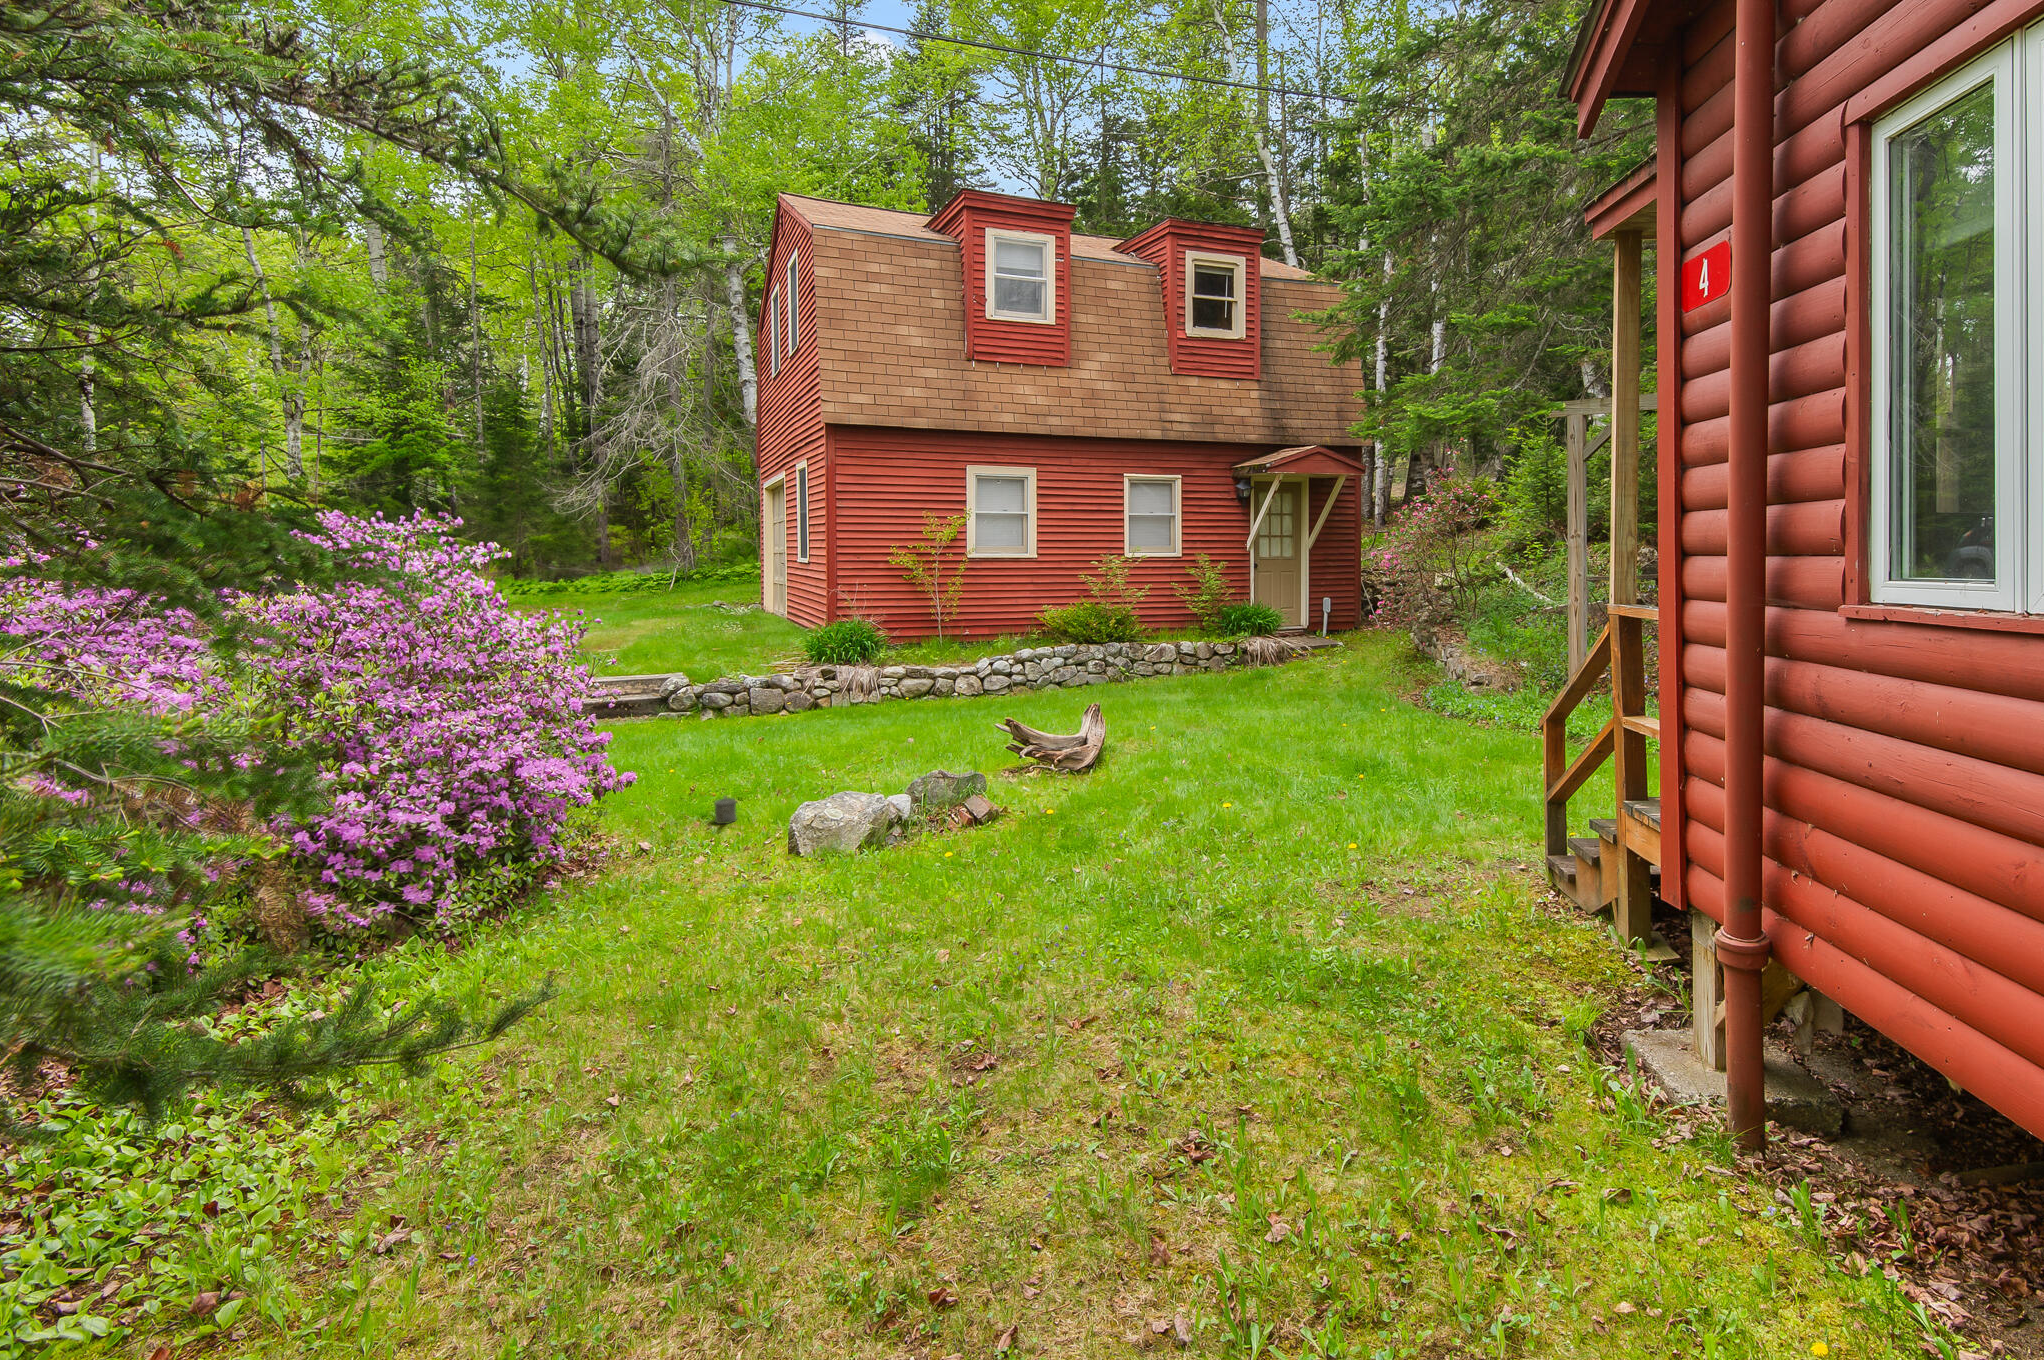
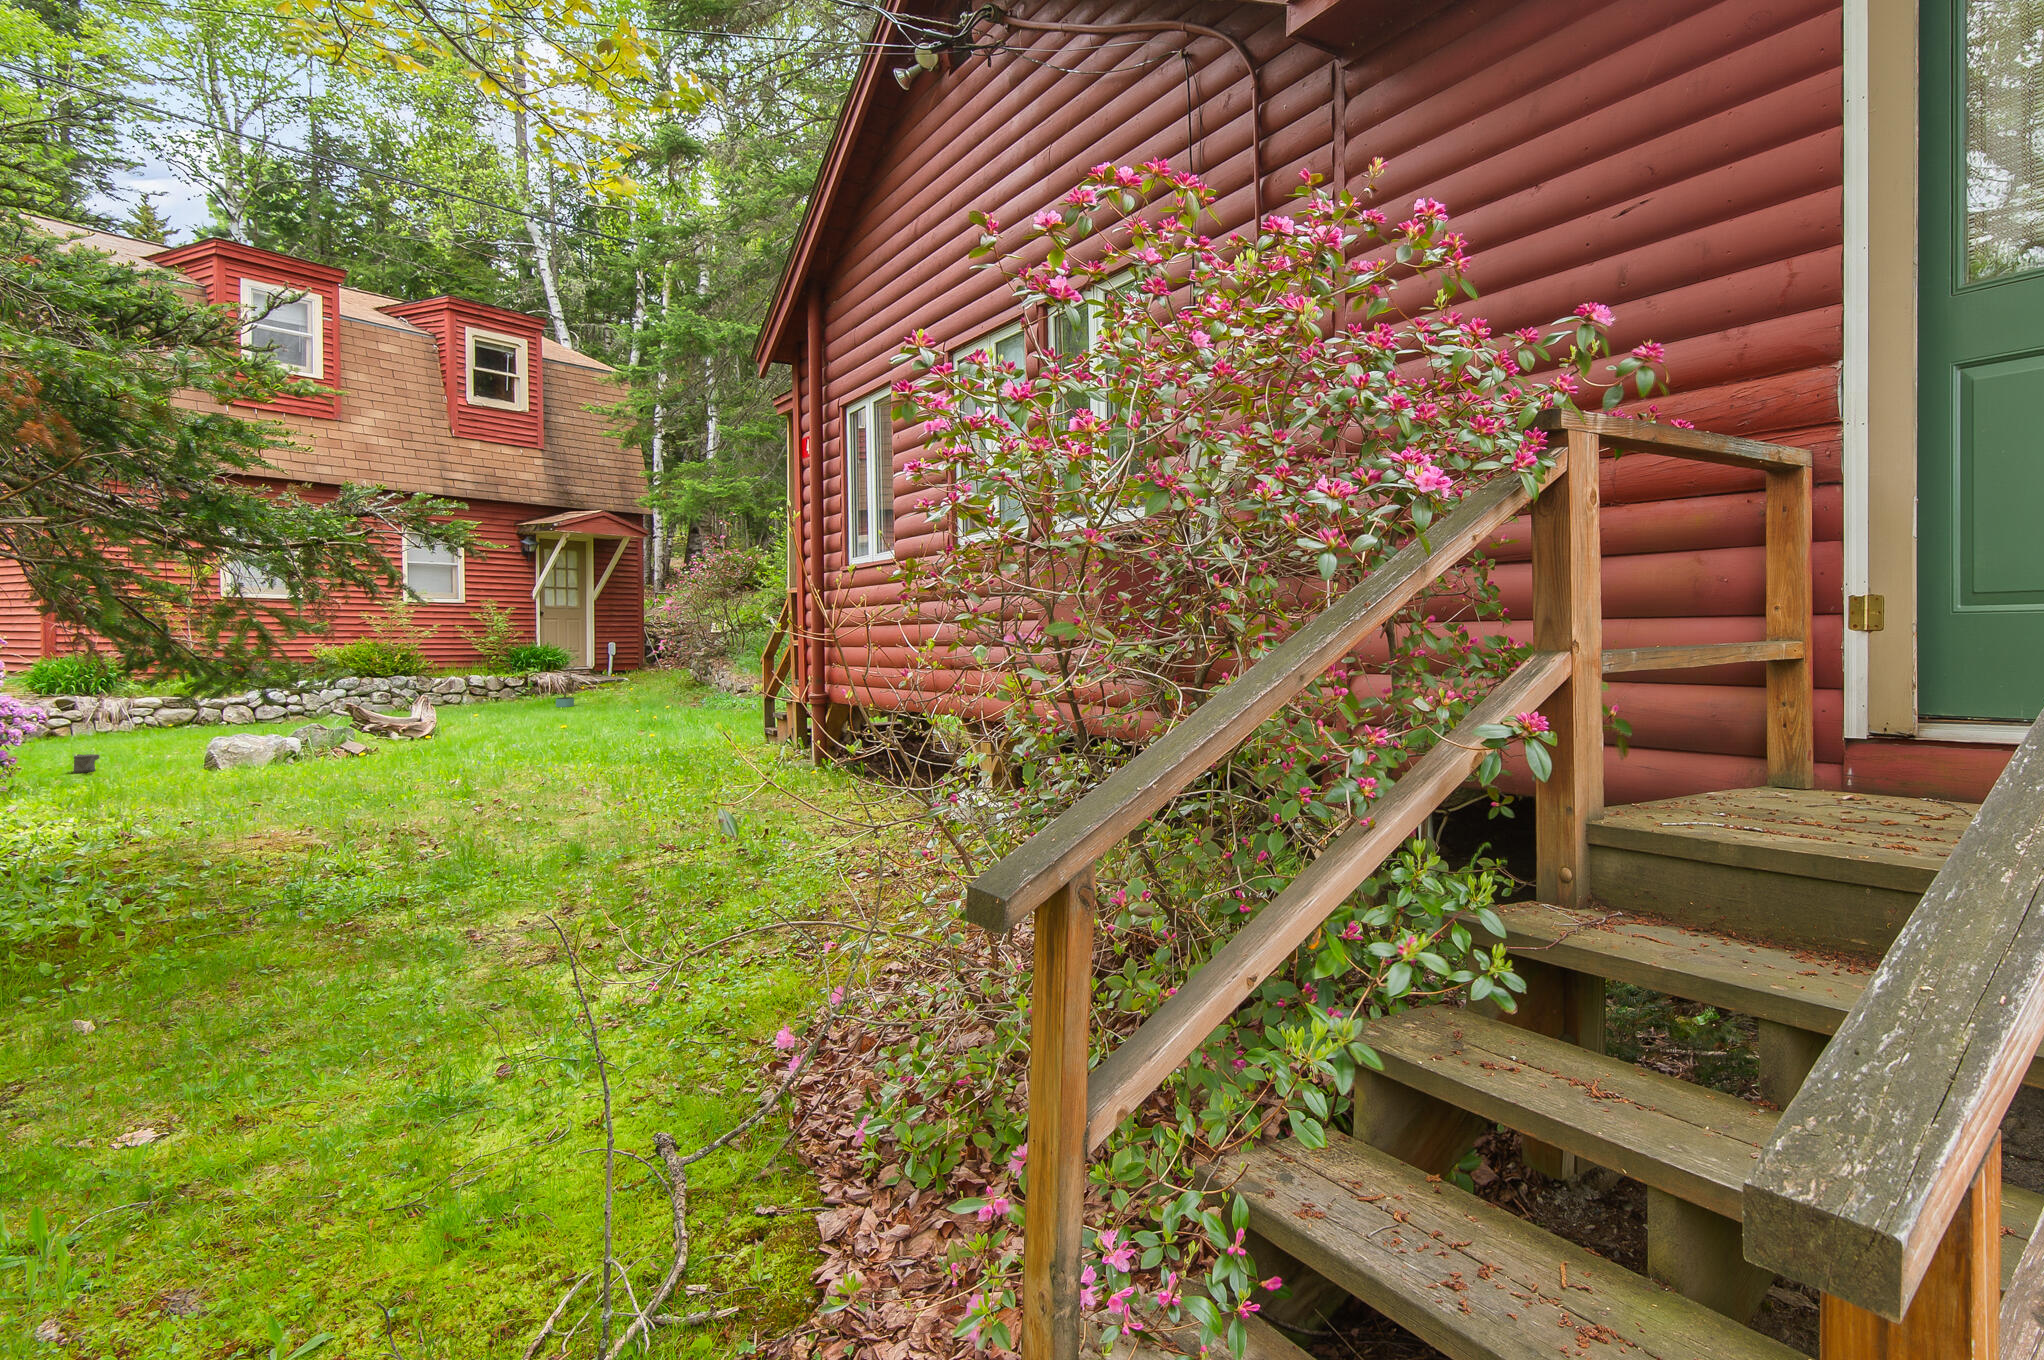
potted plant: none [1247,648,1287,718] -> present [549,655,583,707]

